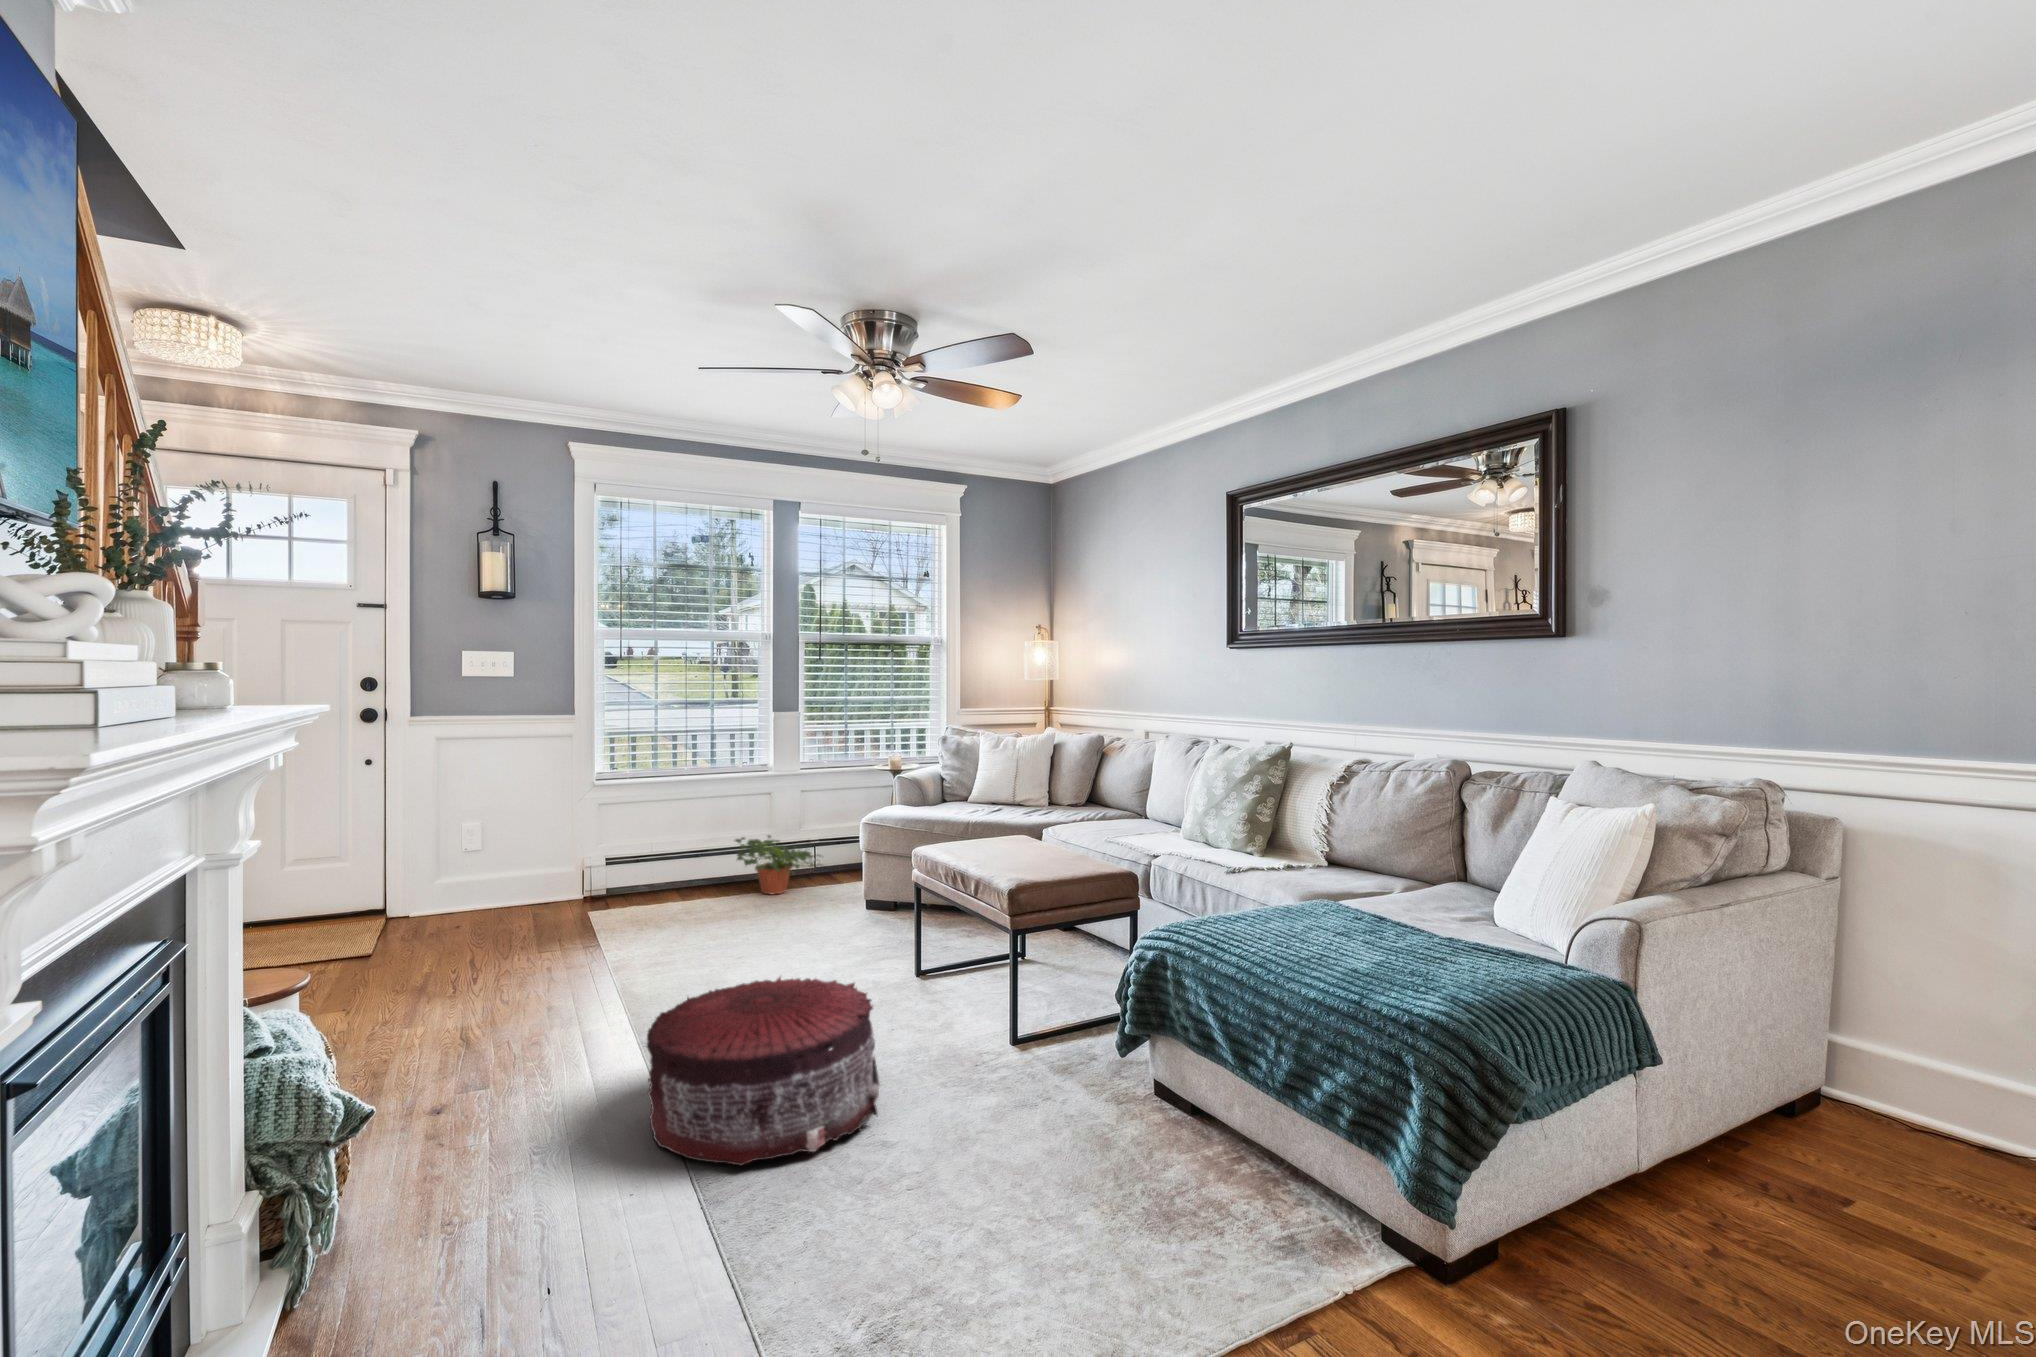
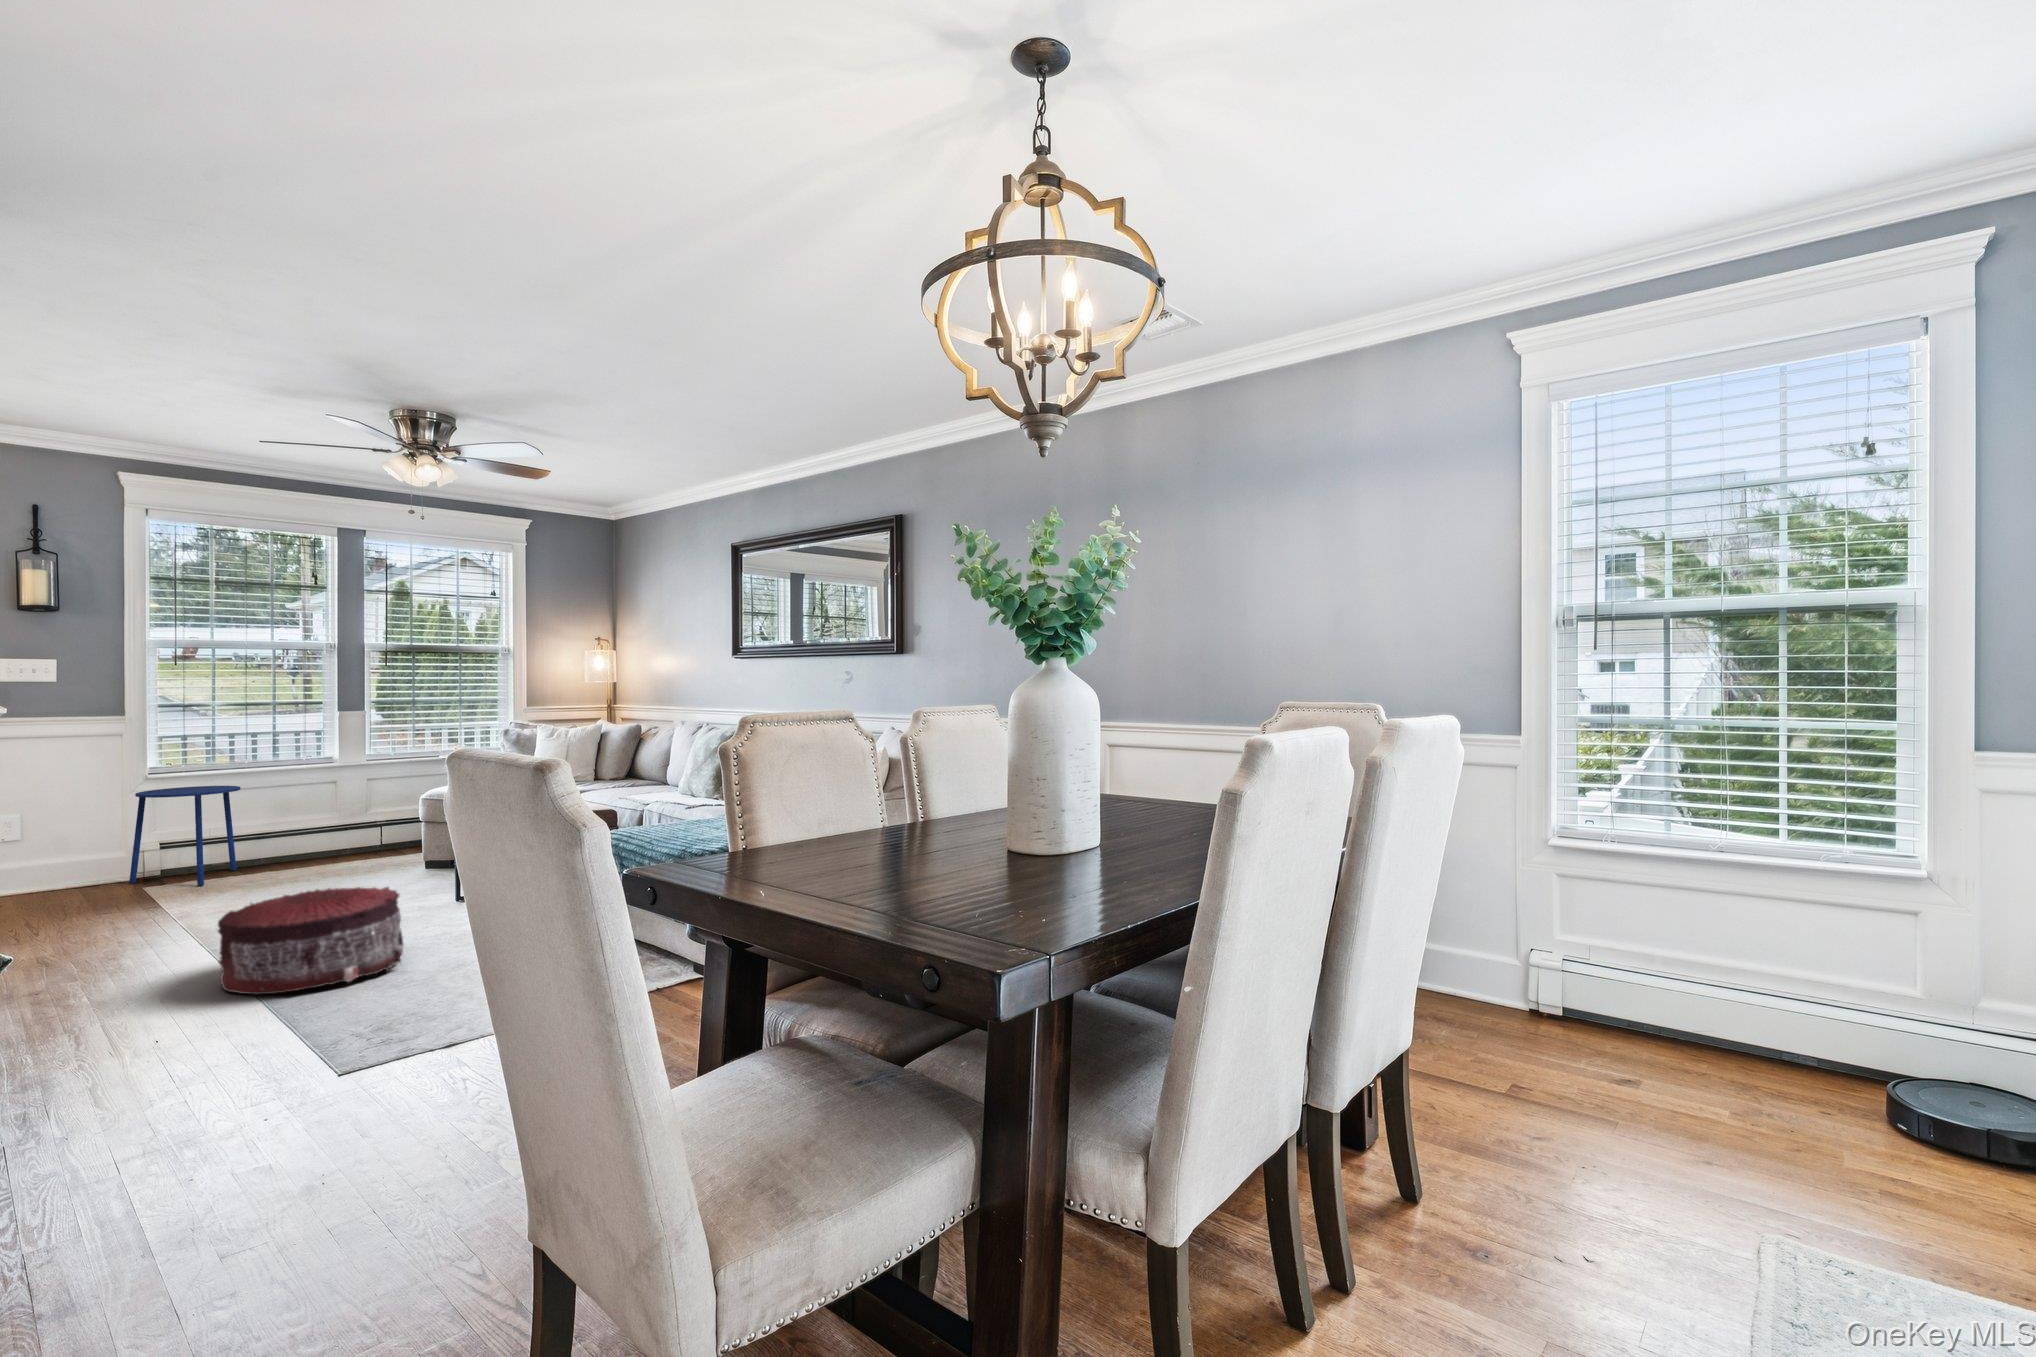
side table: none [577,796,680,915] -> present [129,786,241,886]
potted plant: present [735,835,821,894] -> none [296,817,390,866]

